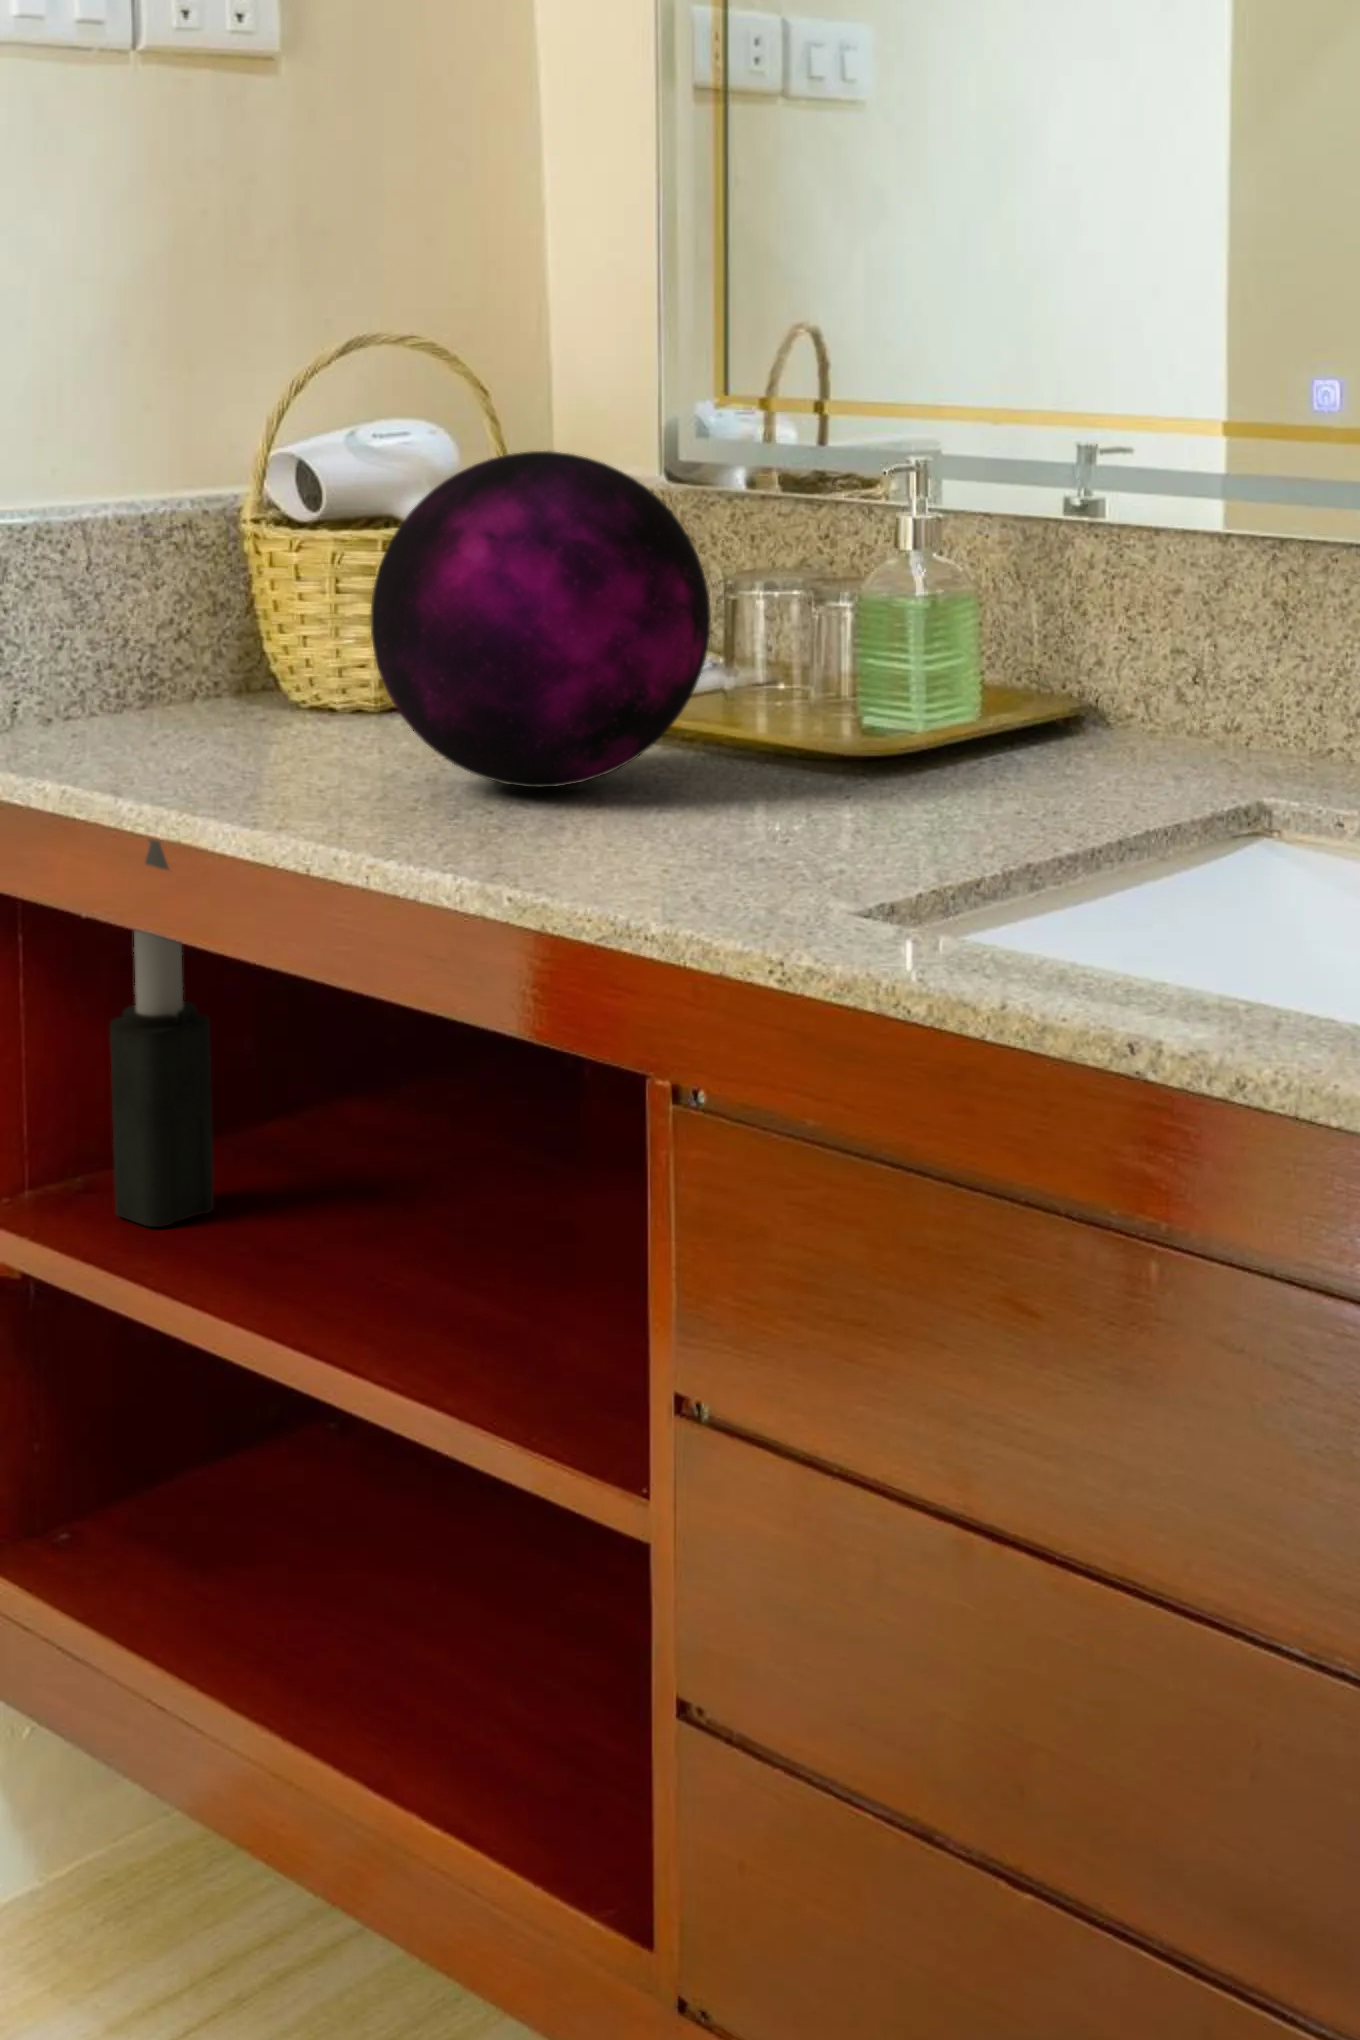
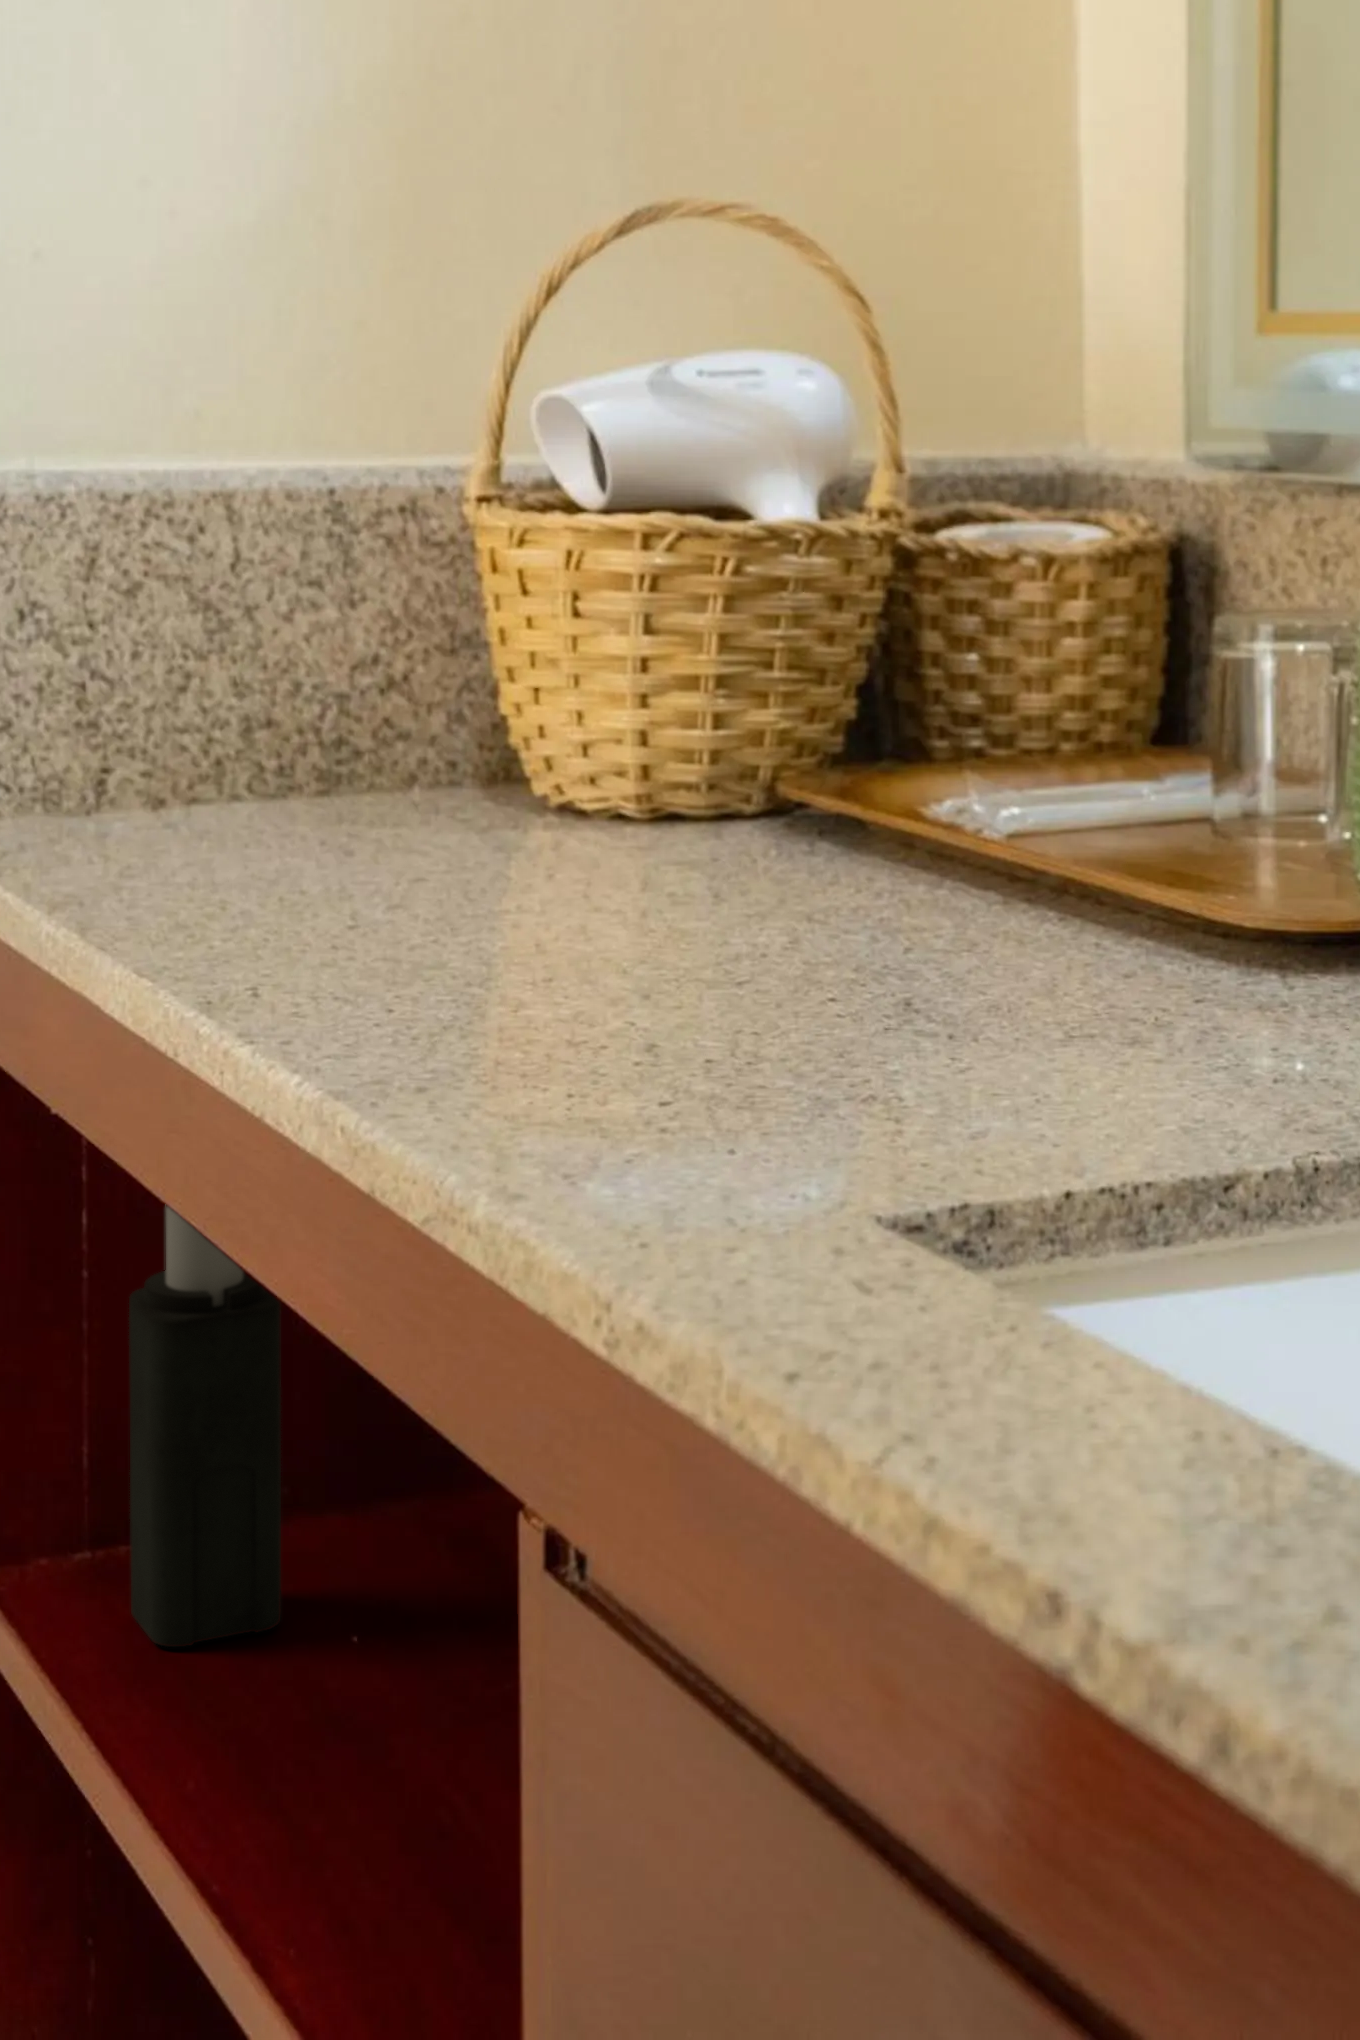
decorative orb: present [370,451,711,787] -> none [374,332,996,952]

